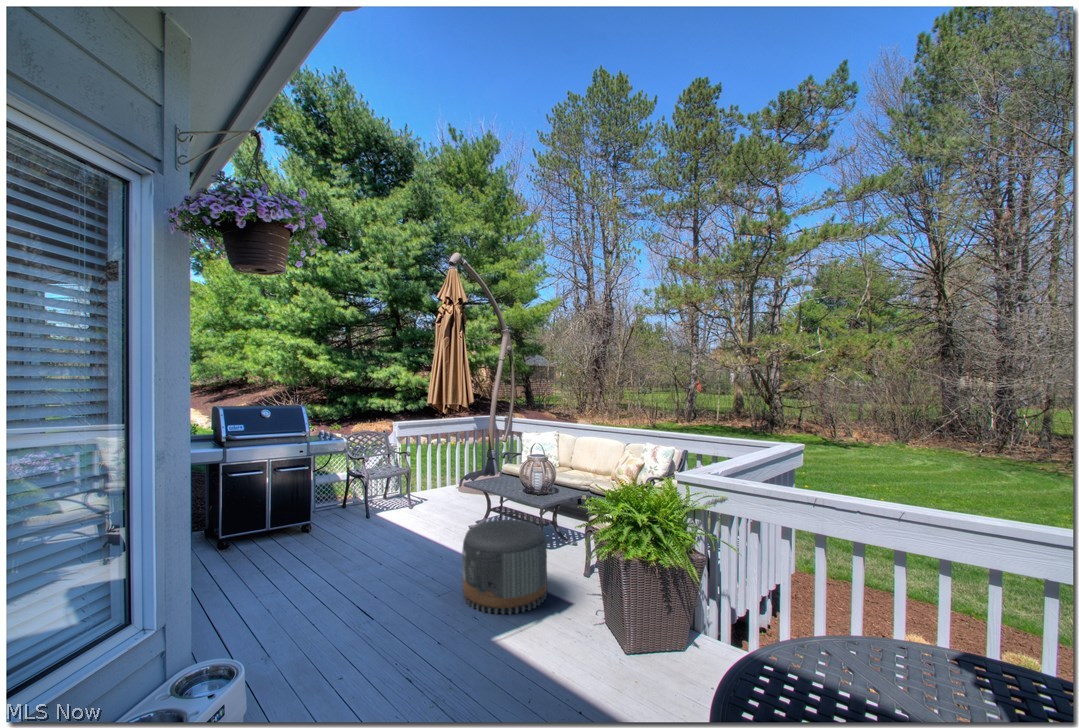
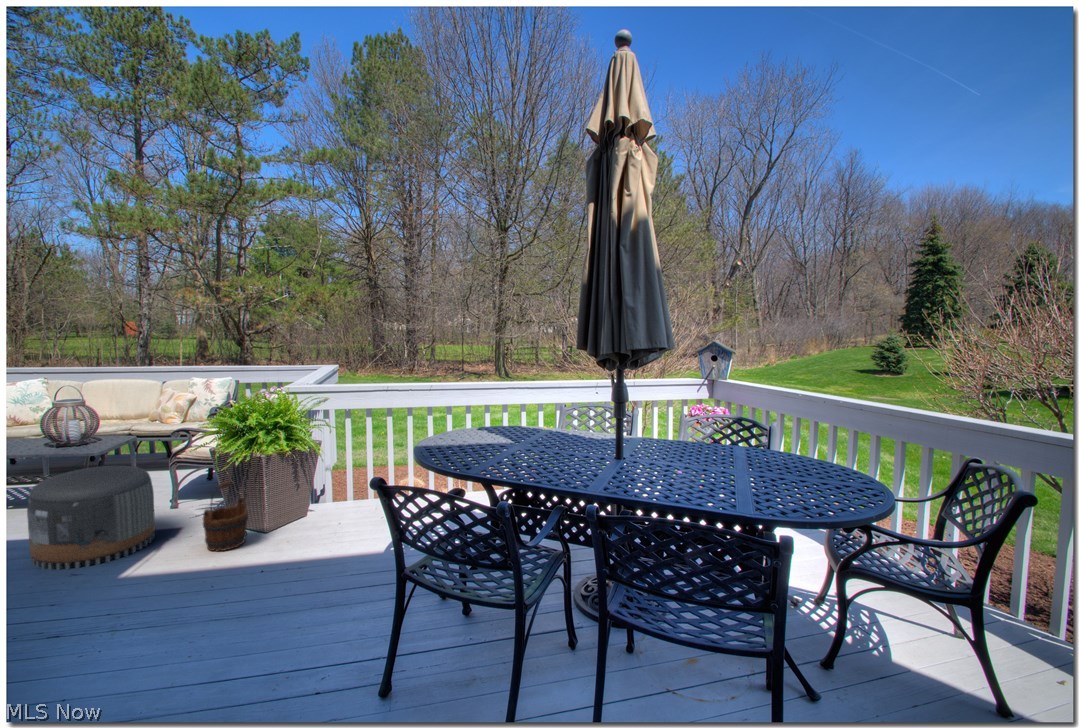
wooden bucket: none [554,571,601,651] -> present [203,482,248,552]

